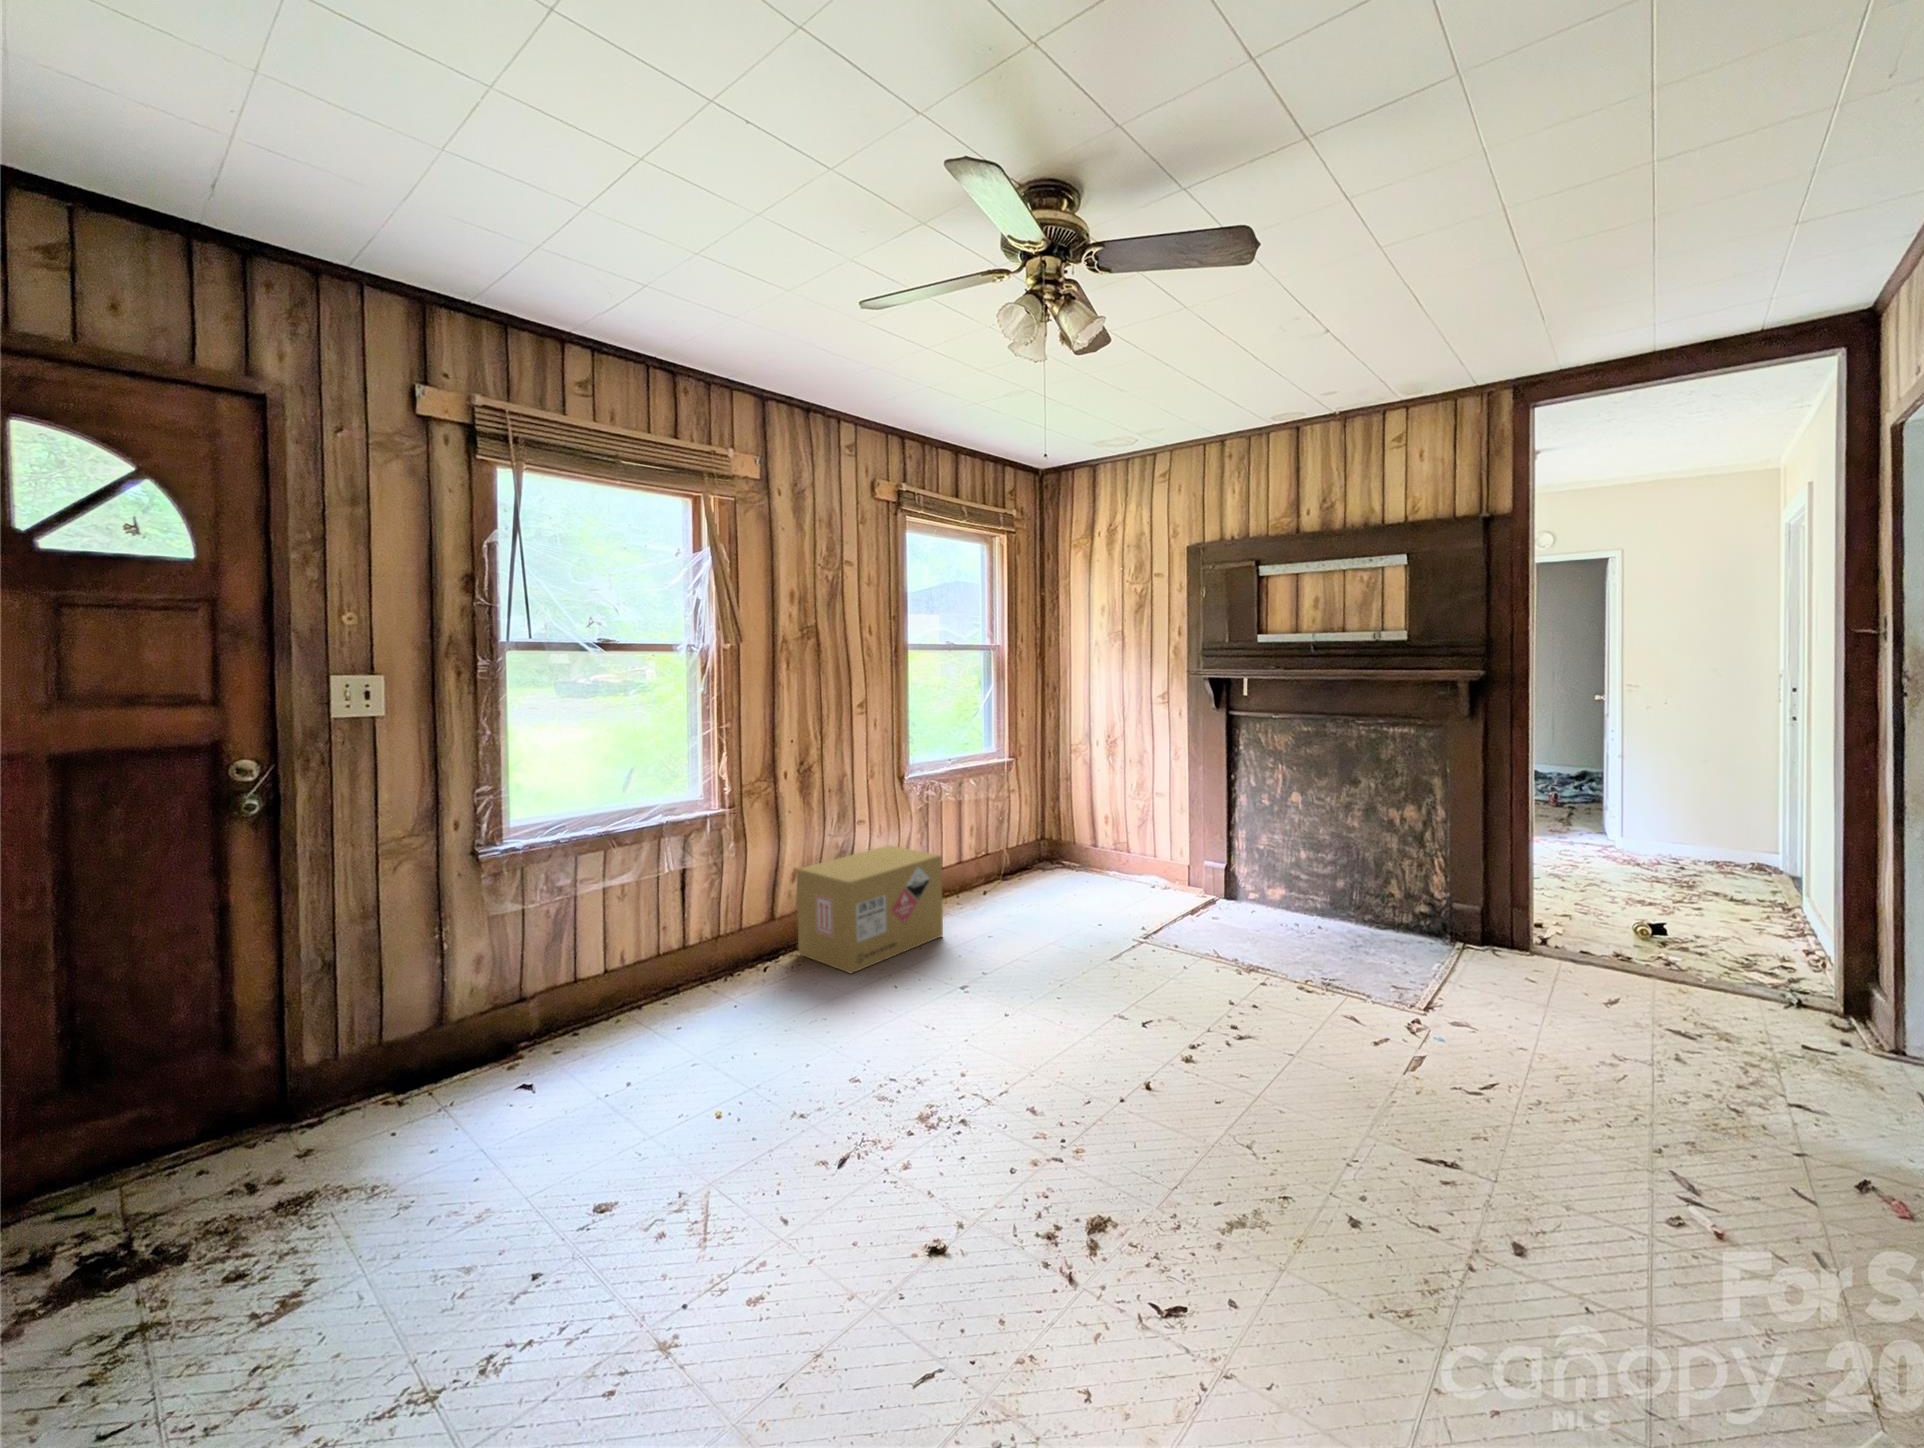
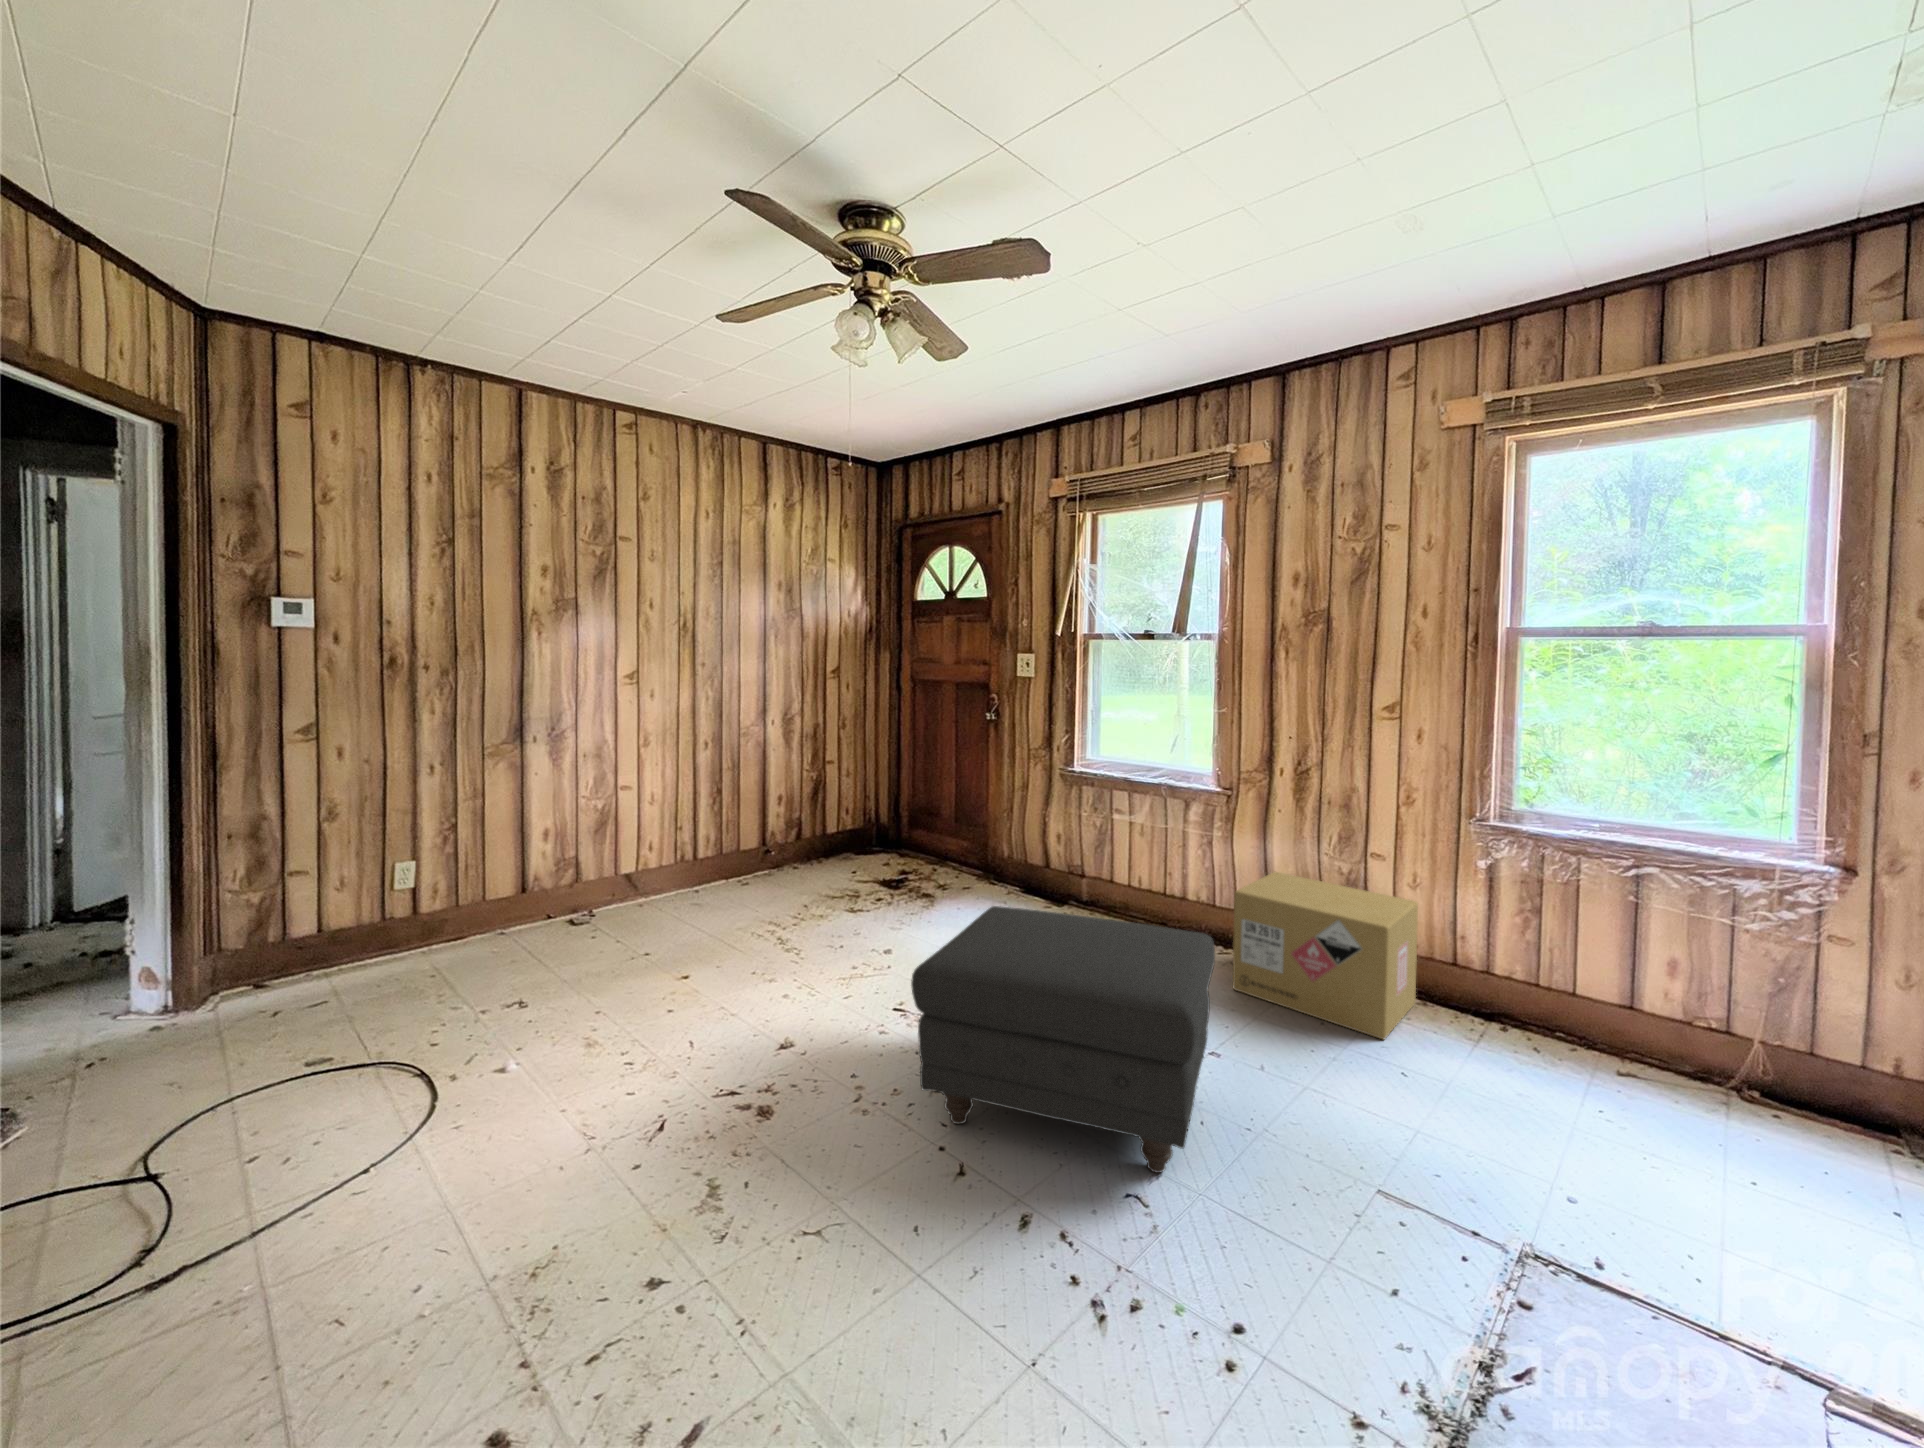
ottoman: none [932,877,1139,1097] -> present [911,906,1215,1173]

